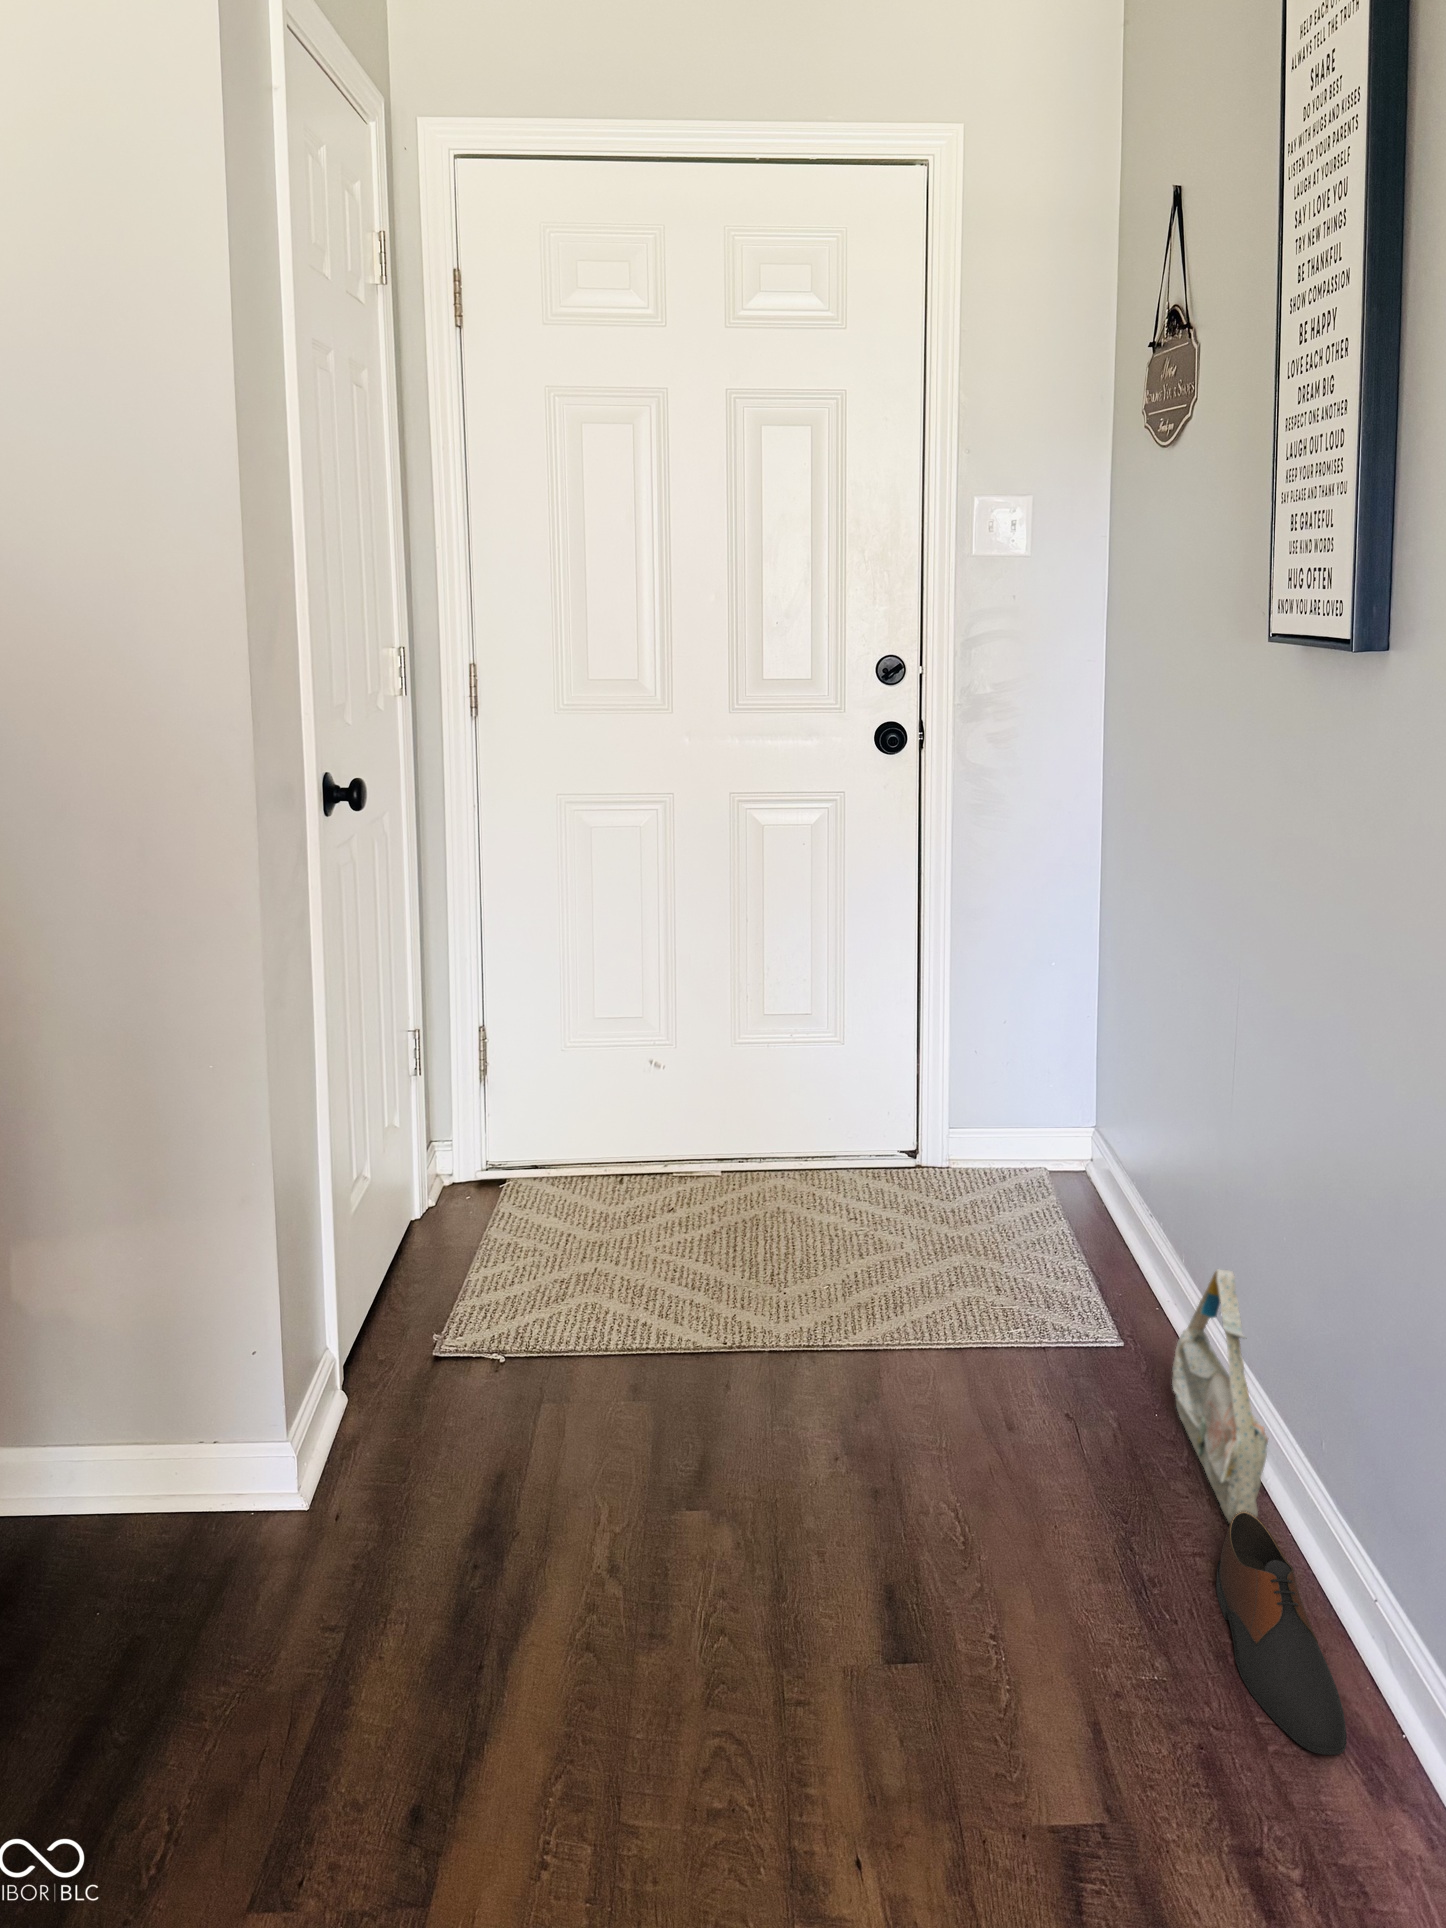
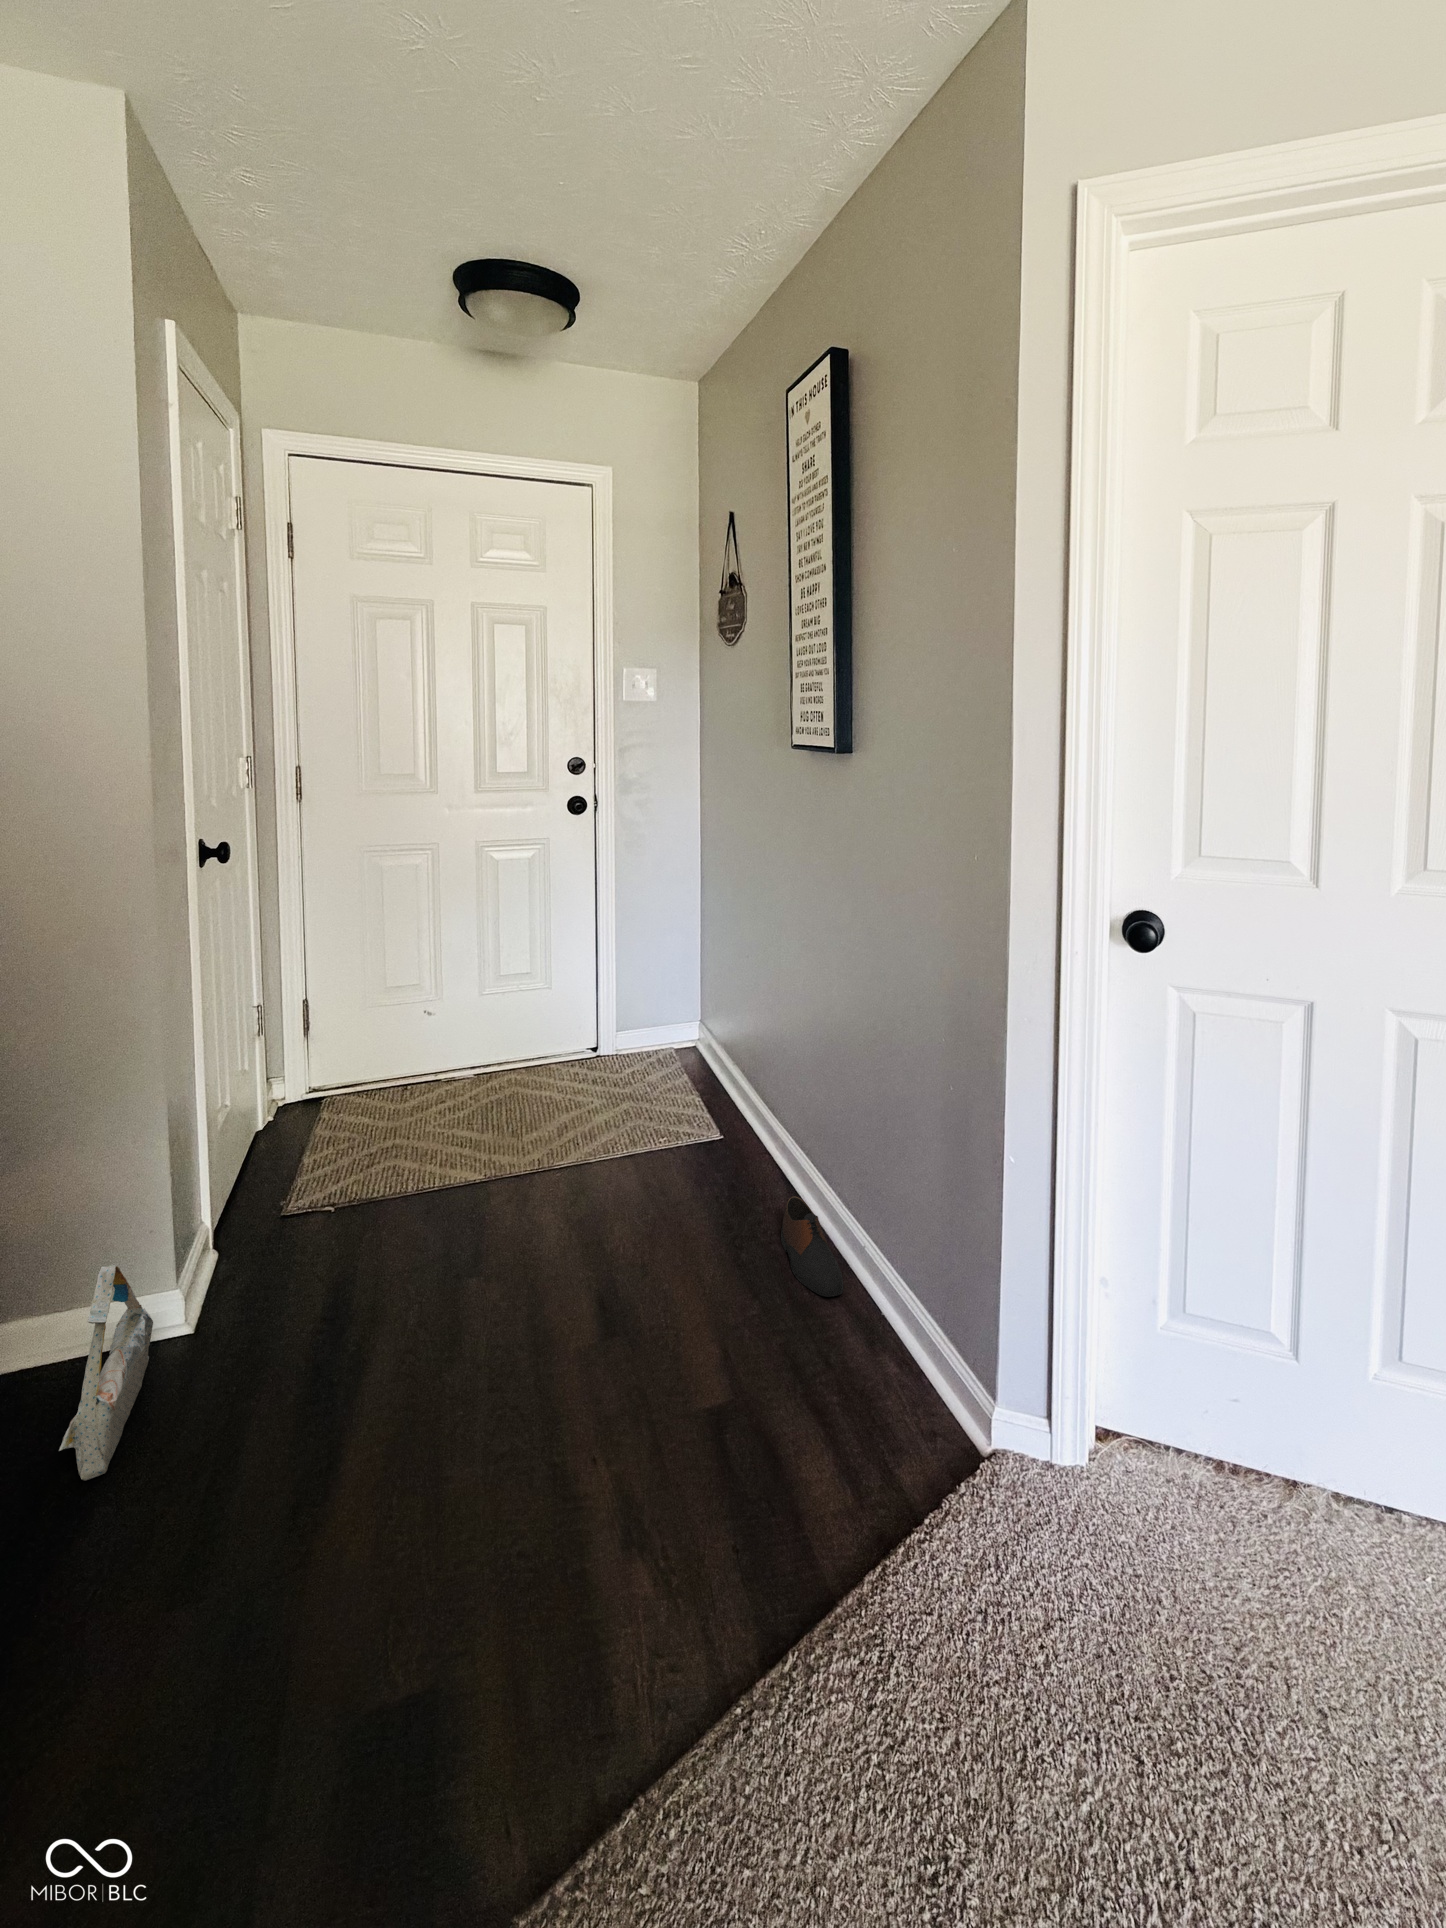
bag: present [1172,1269,1268,1523] -> present [59,1265,153,1481]

